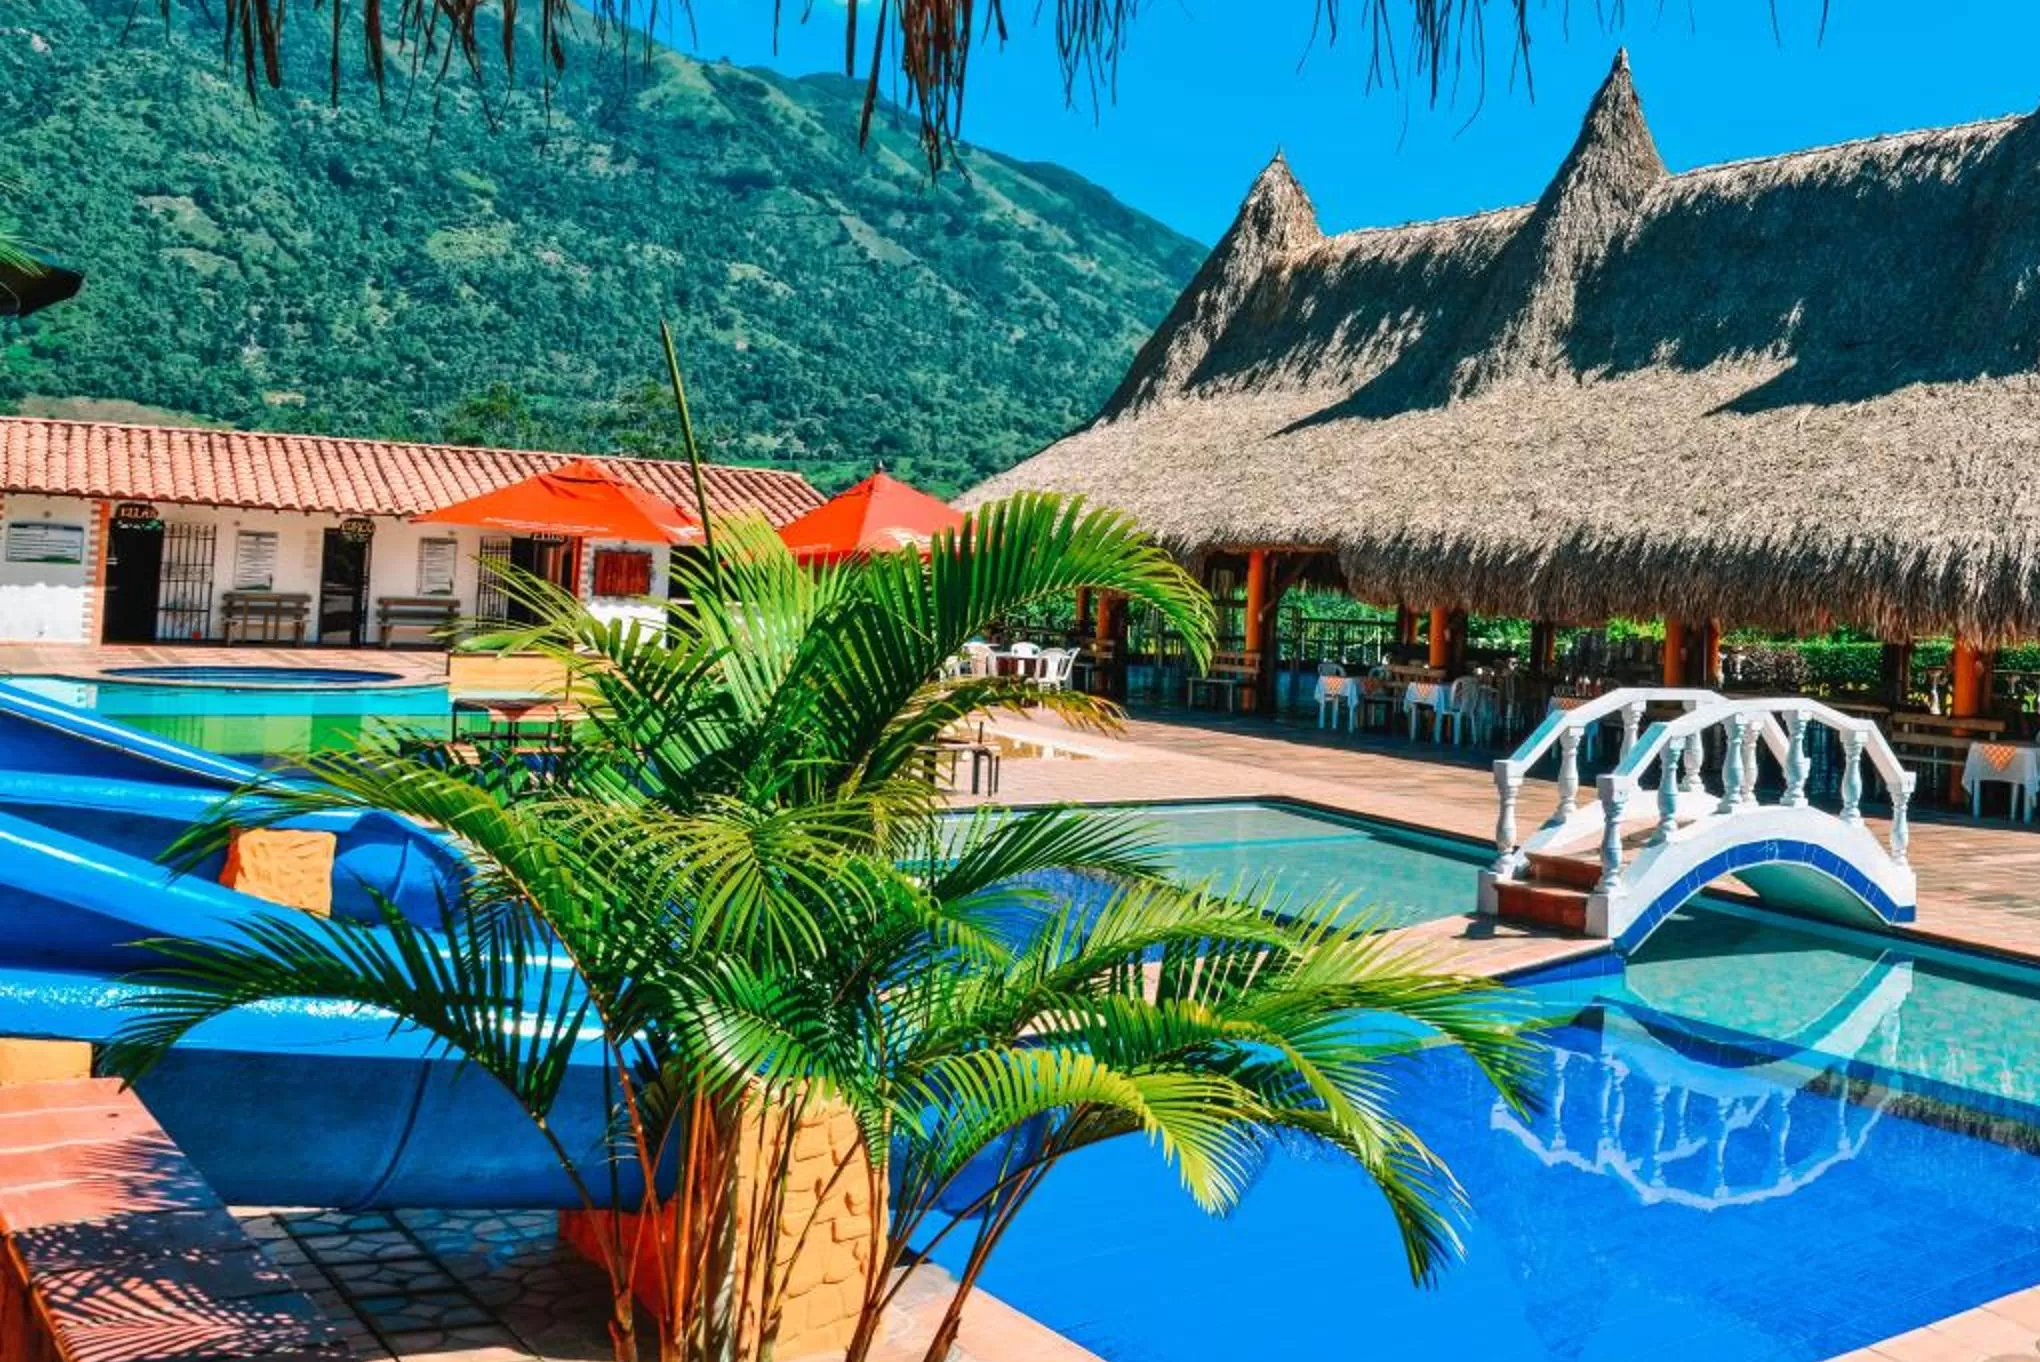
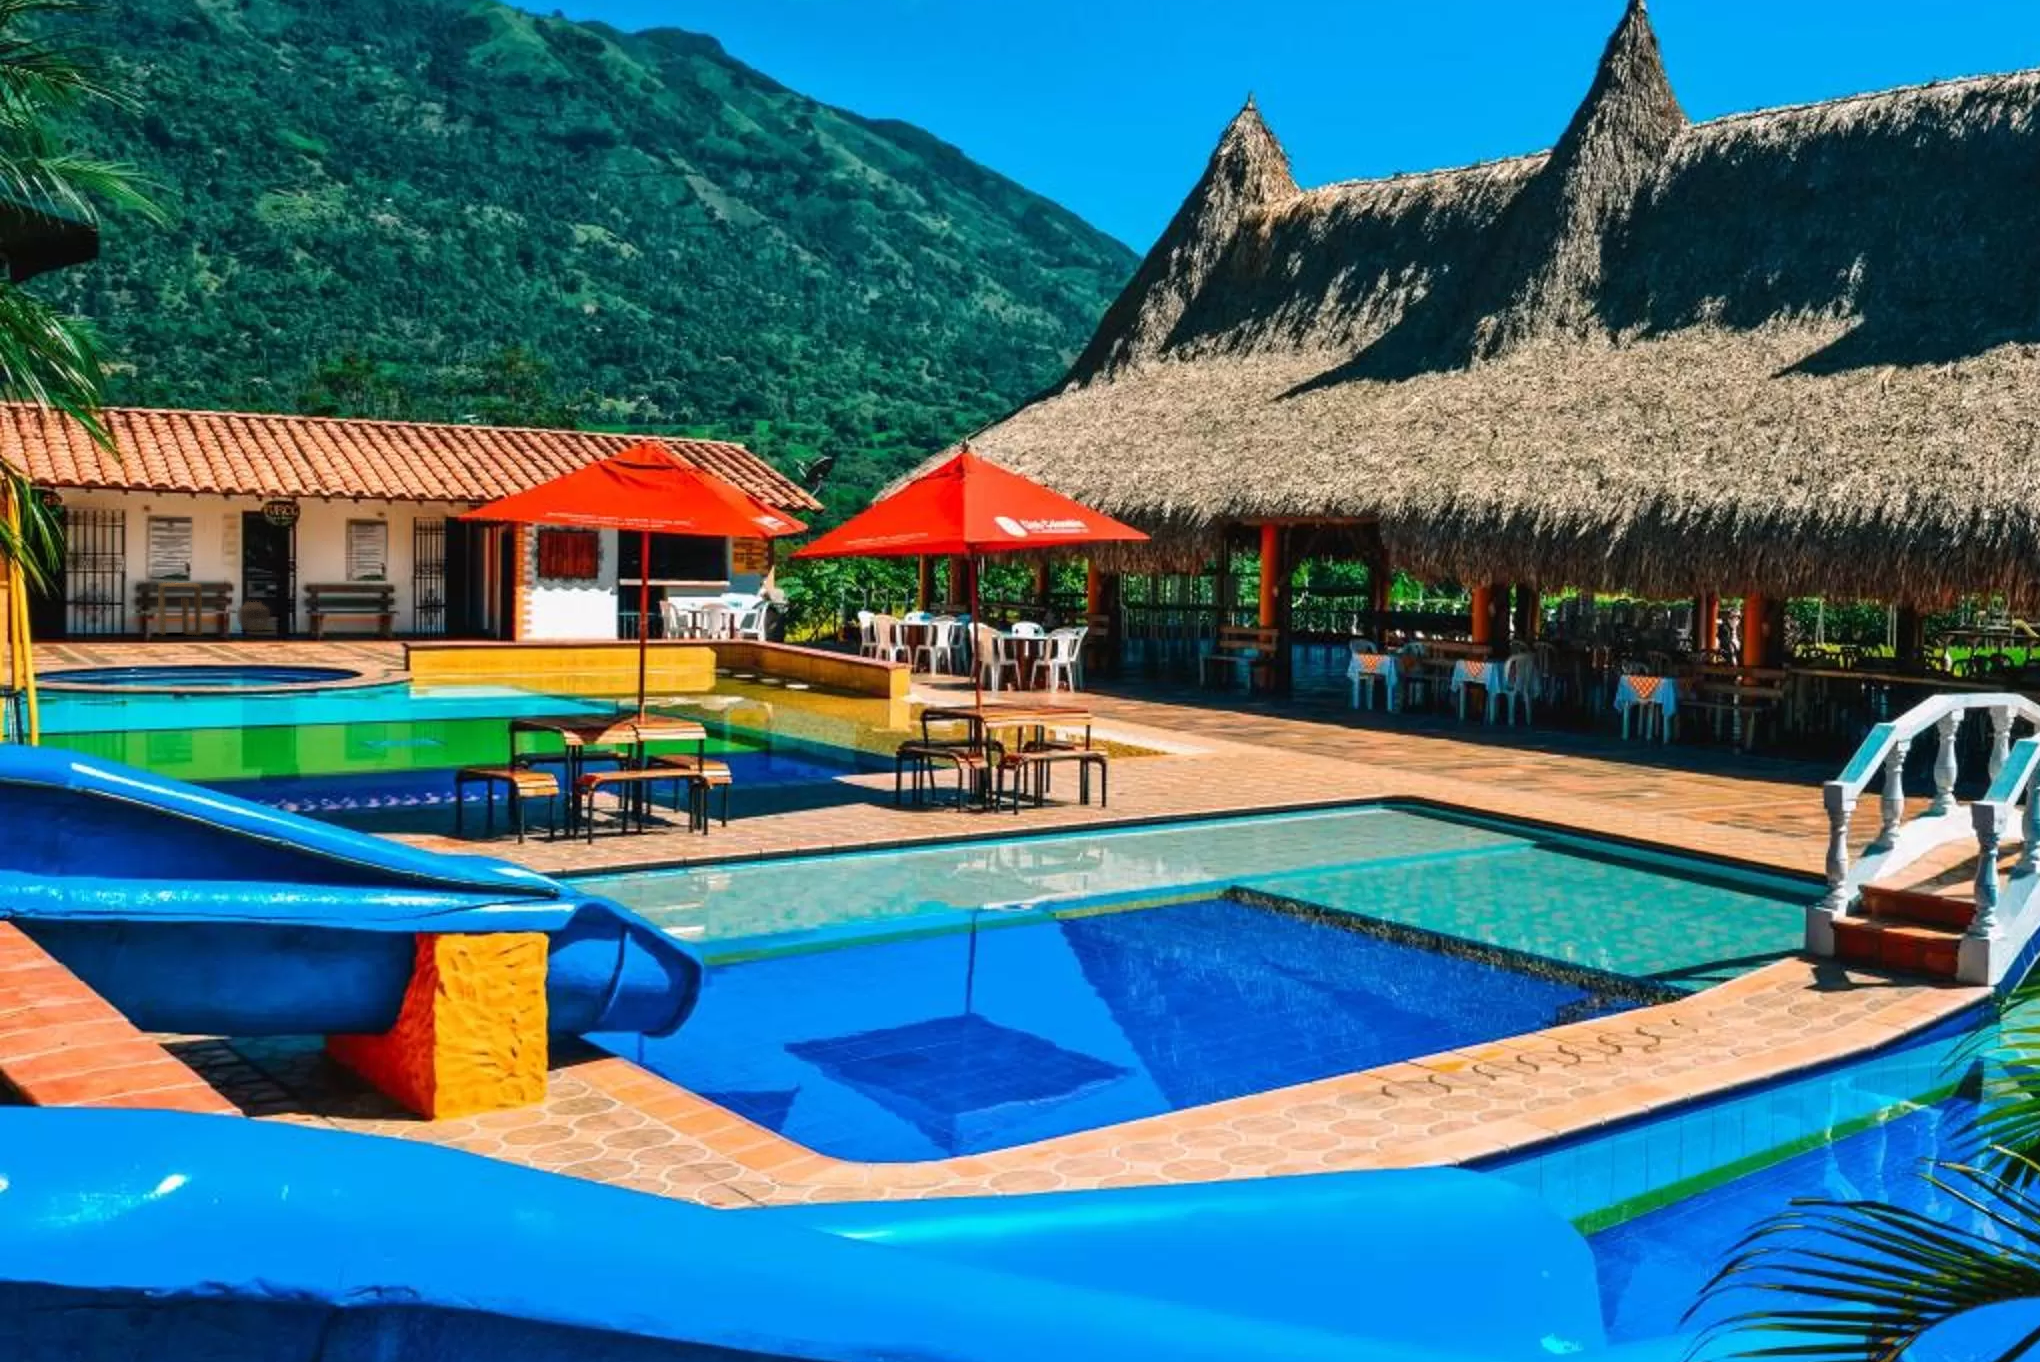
potted plant: present [172,604,206,640] -> none [78,592,142,633]
woven basket: none [313,614,343,640] -> present [238,602,269,630]

